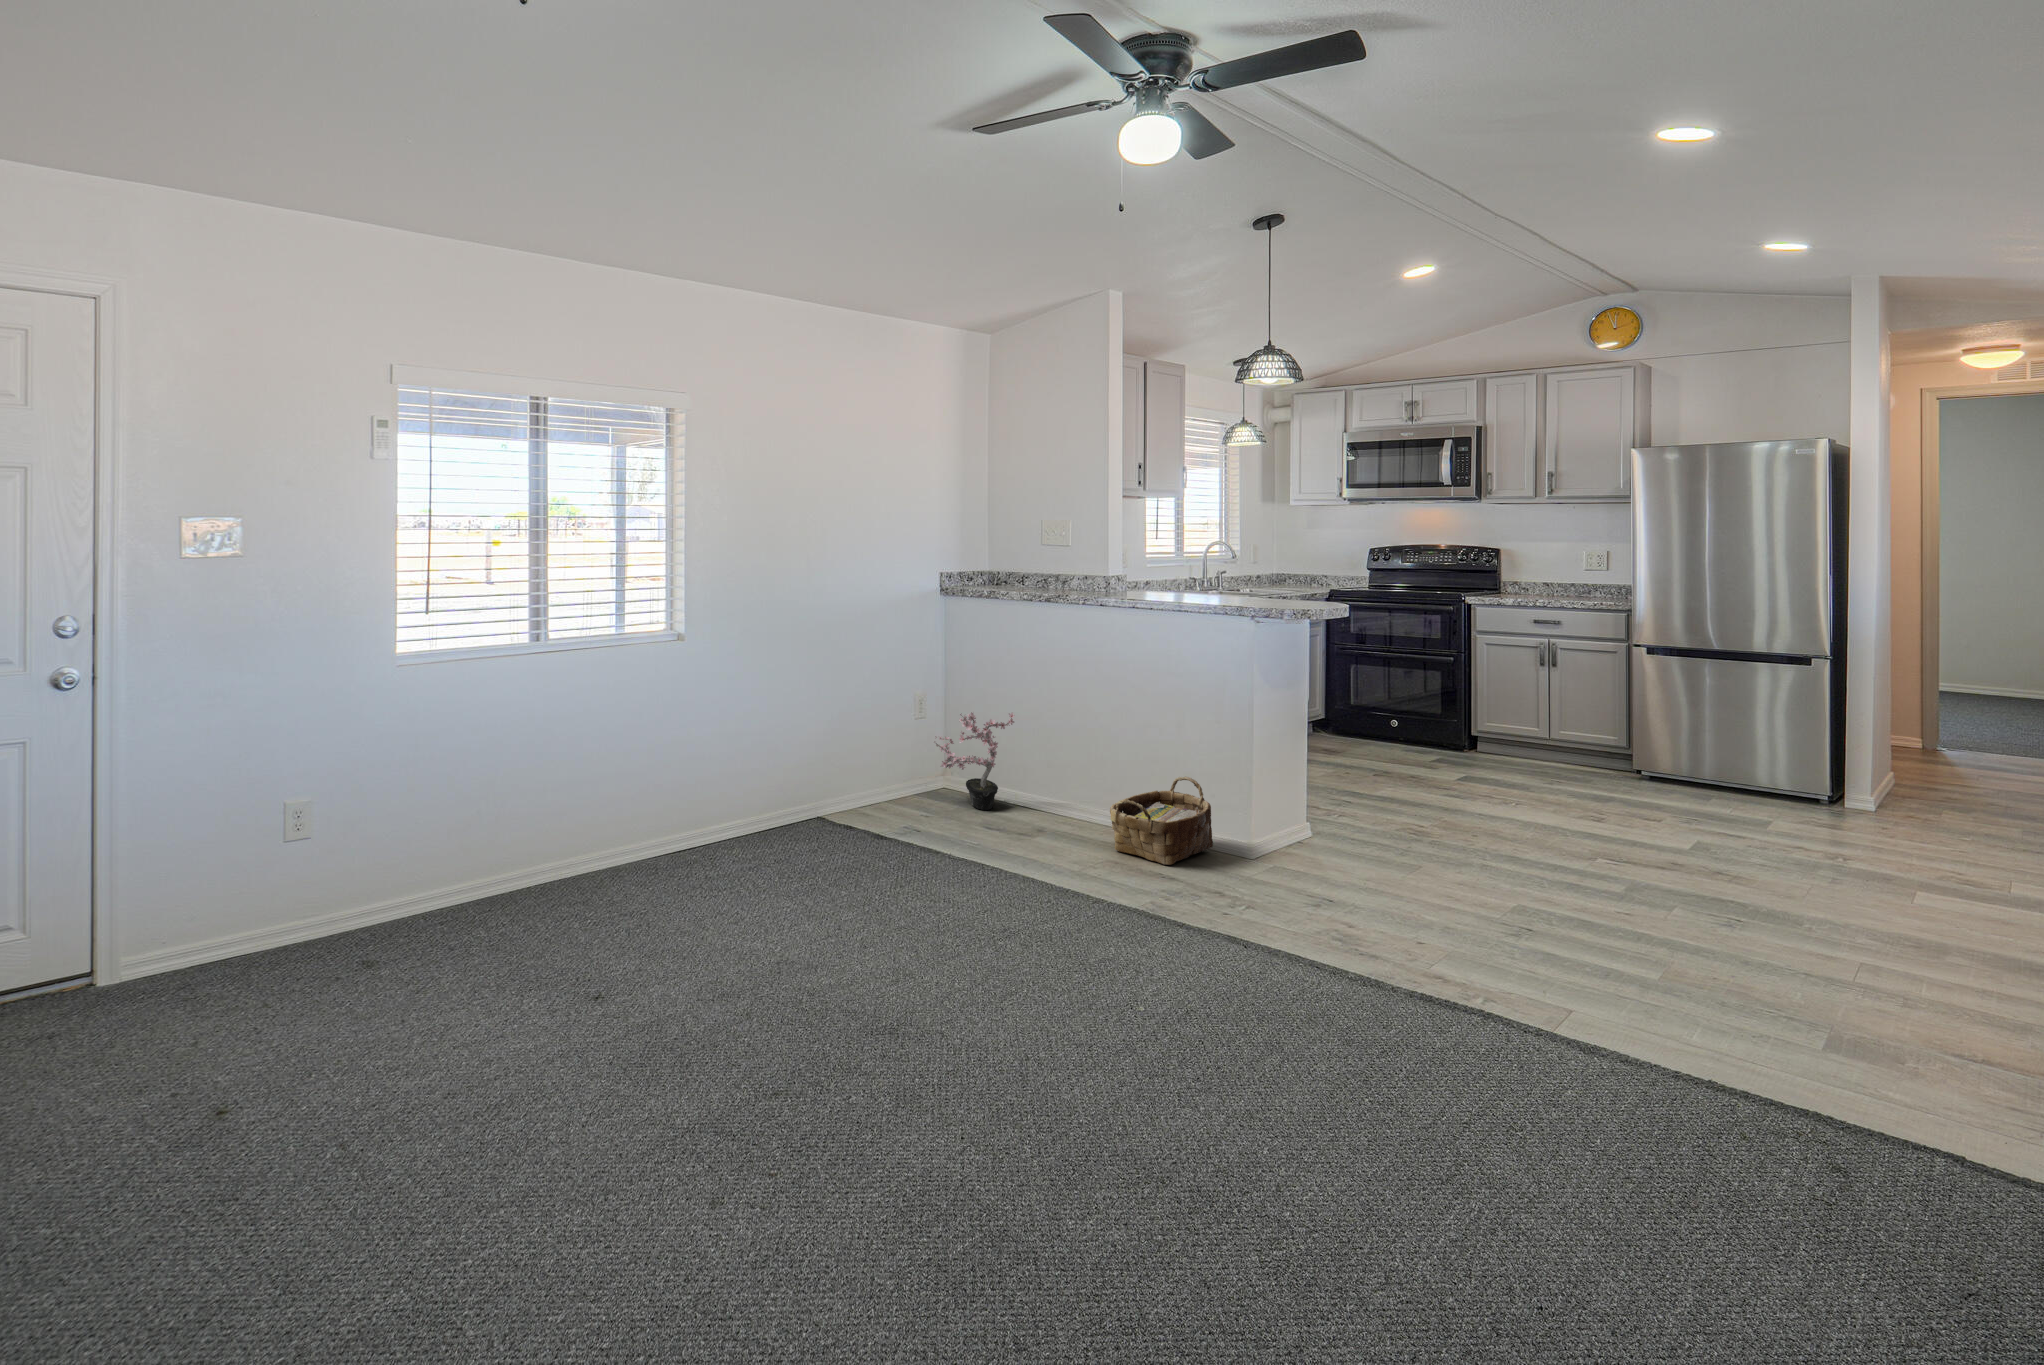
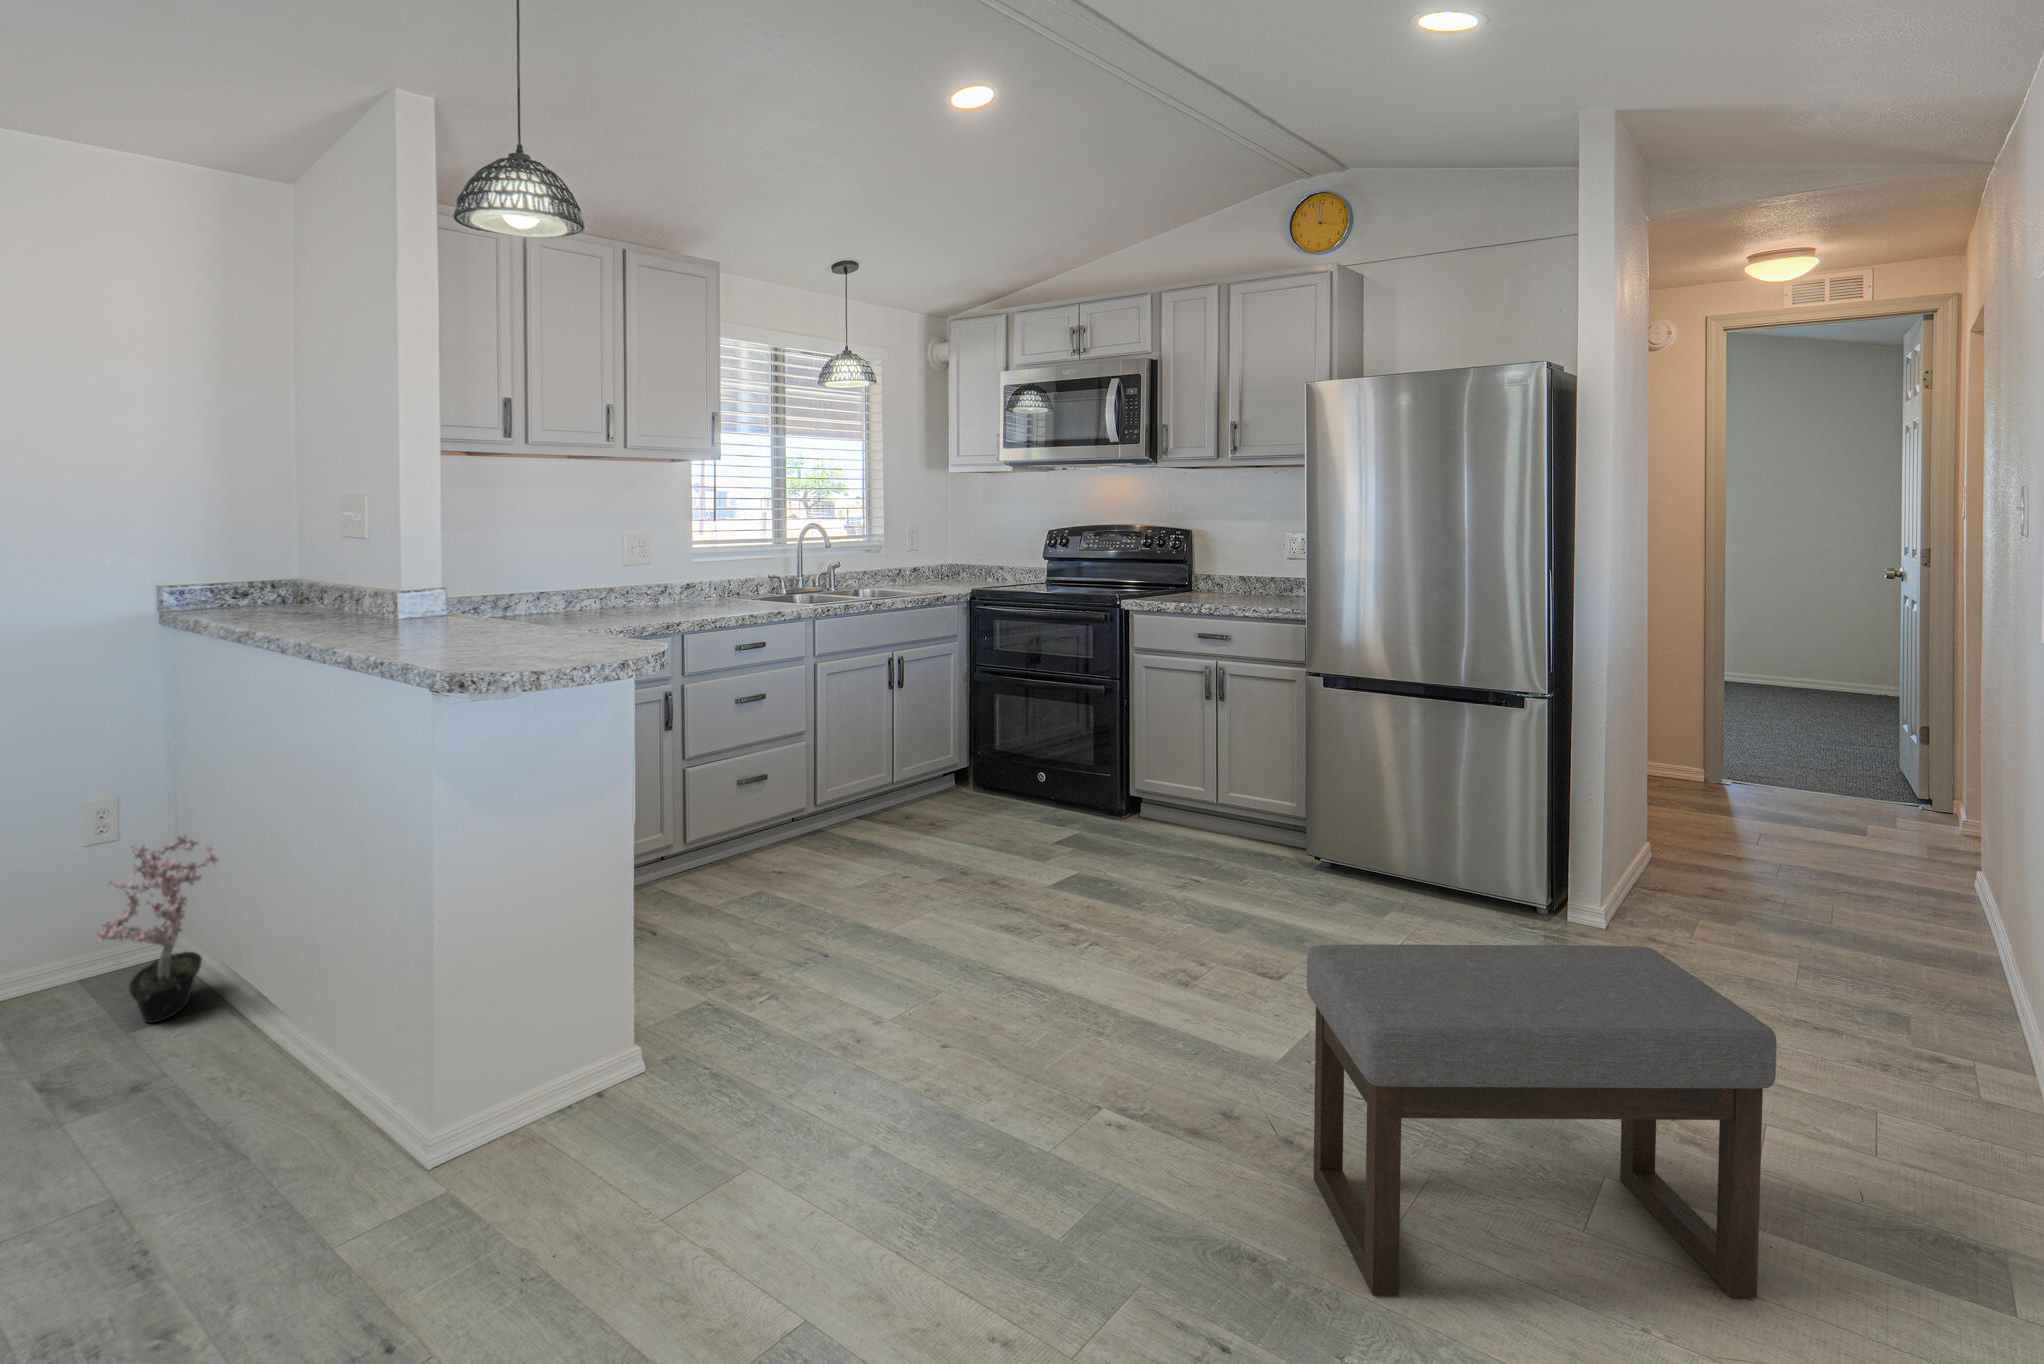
ottoman: none [1724,754,2010,918] -> present [1307,944,1777,1298]
woven basket: present [1110,777,1213,865] -> none [174,994,409,1214]

